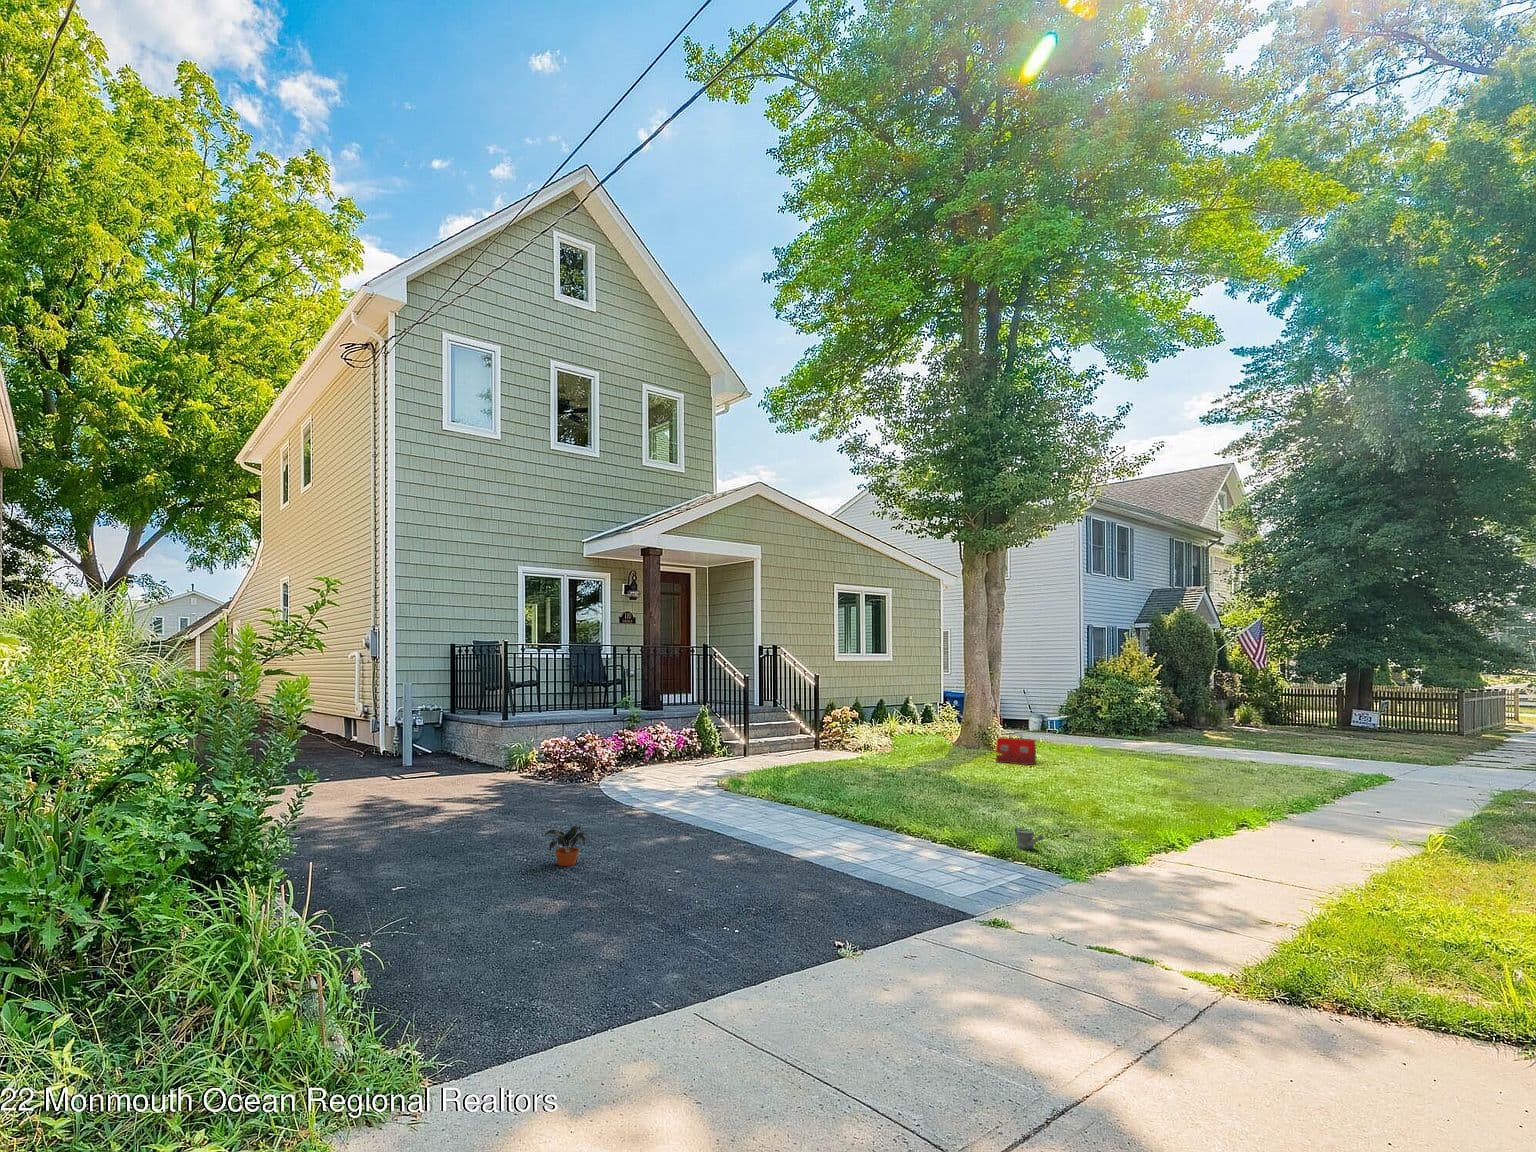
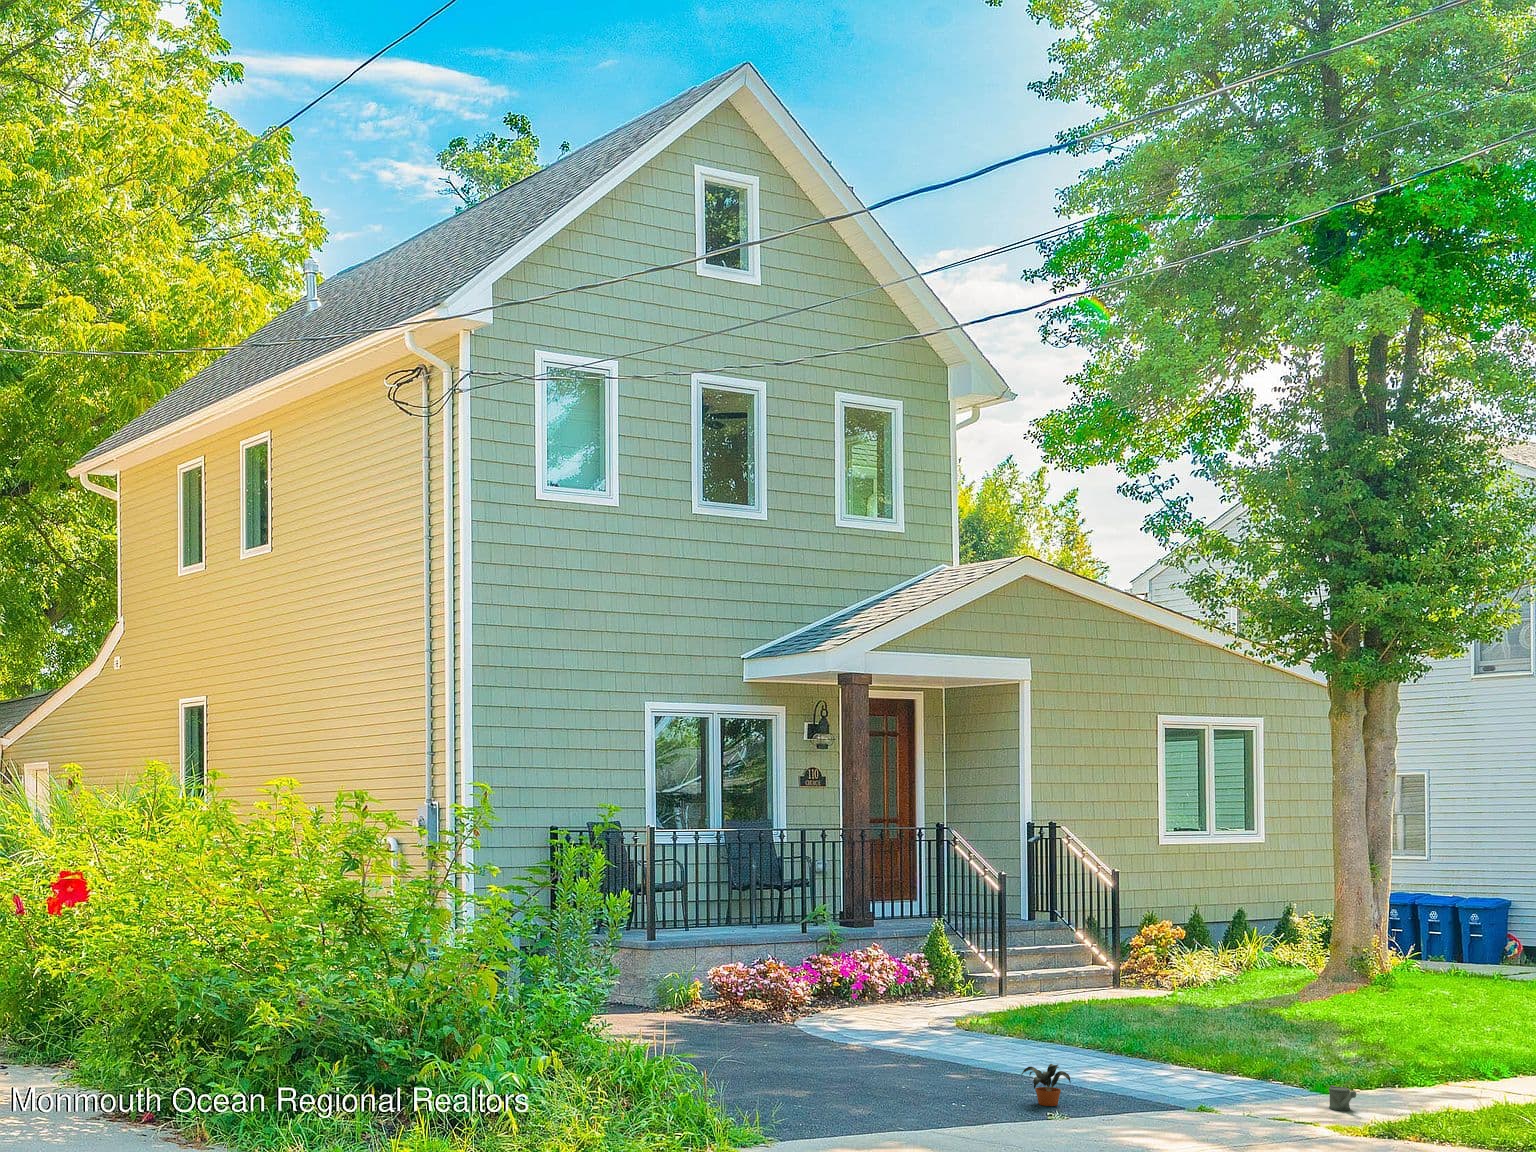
toolbox: present [996,733,1036,765] -> none [1403,971,1471,1022]
potted plant: present [545,825,587,866] -> present [1021,1064,1071,1106]

